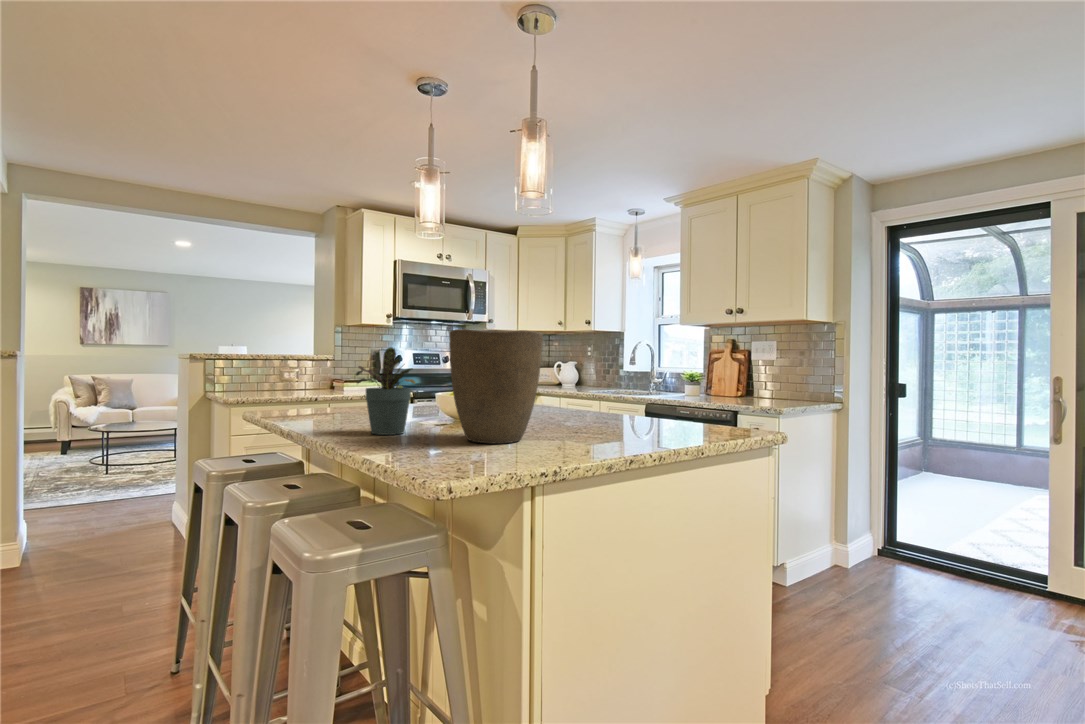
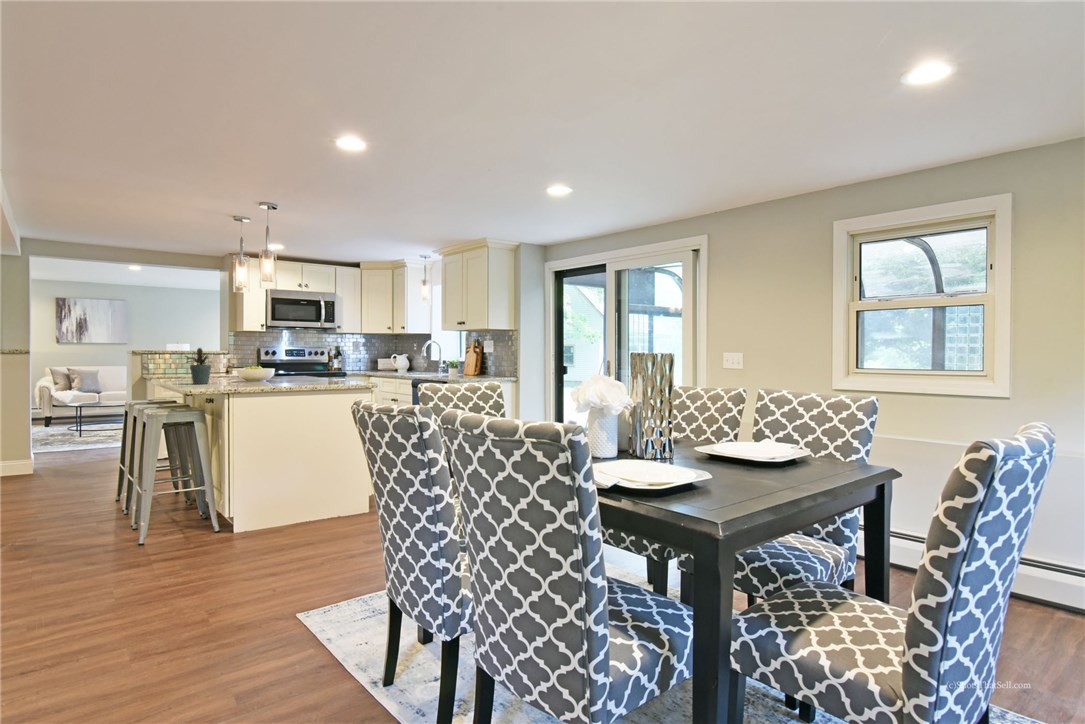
vase: present [449,329,543,443] -> none [217,341,258,385]

